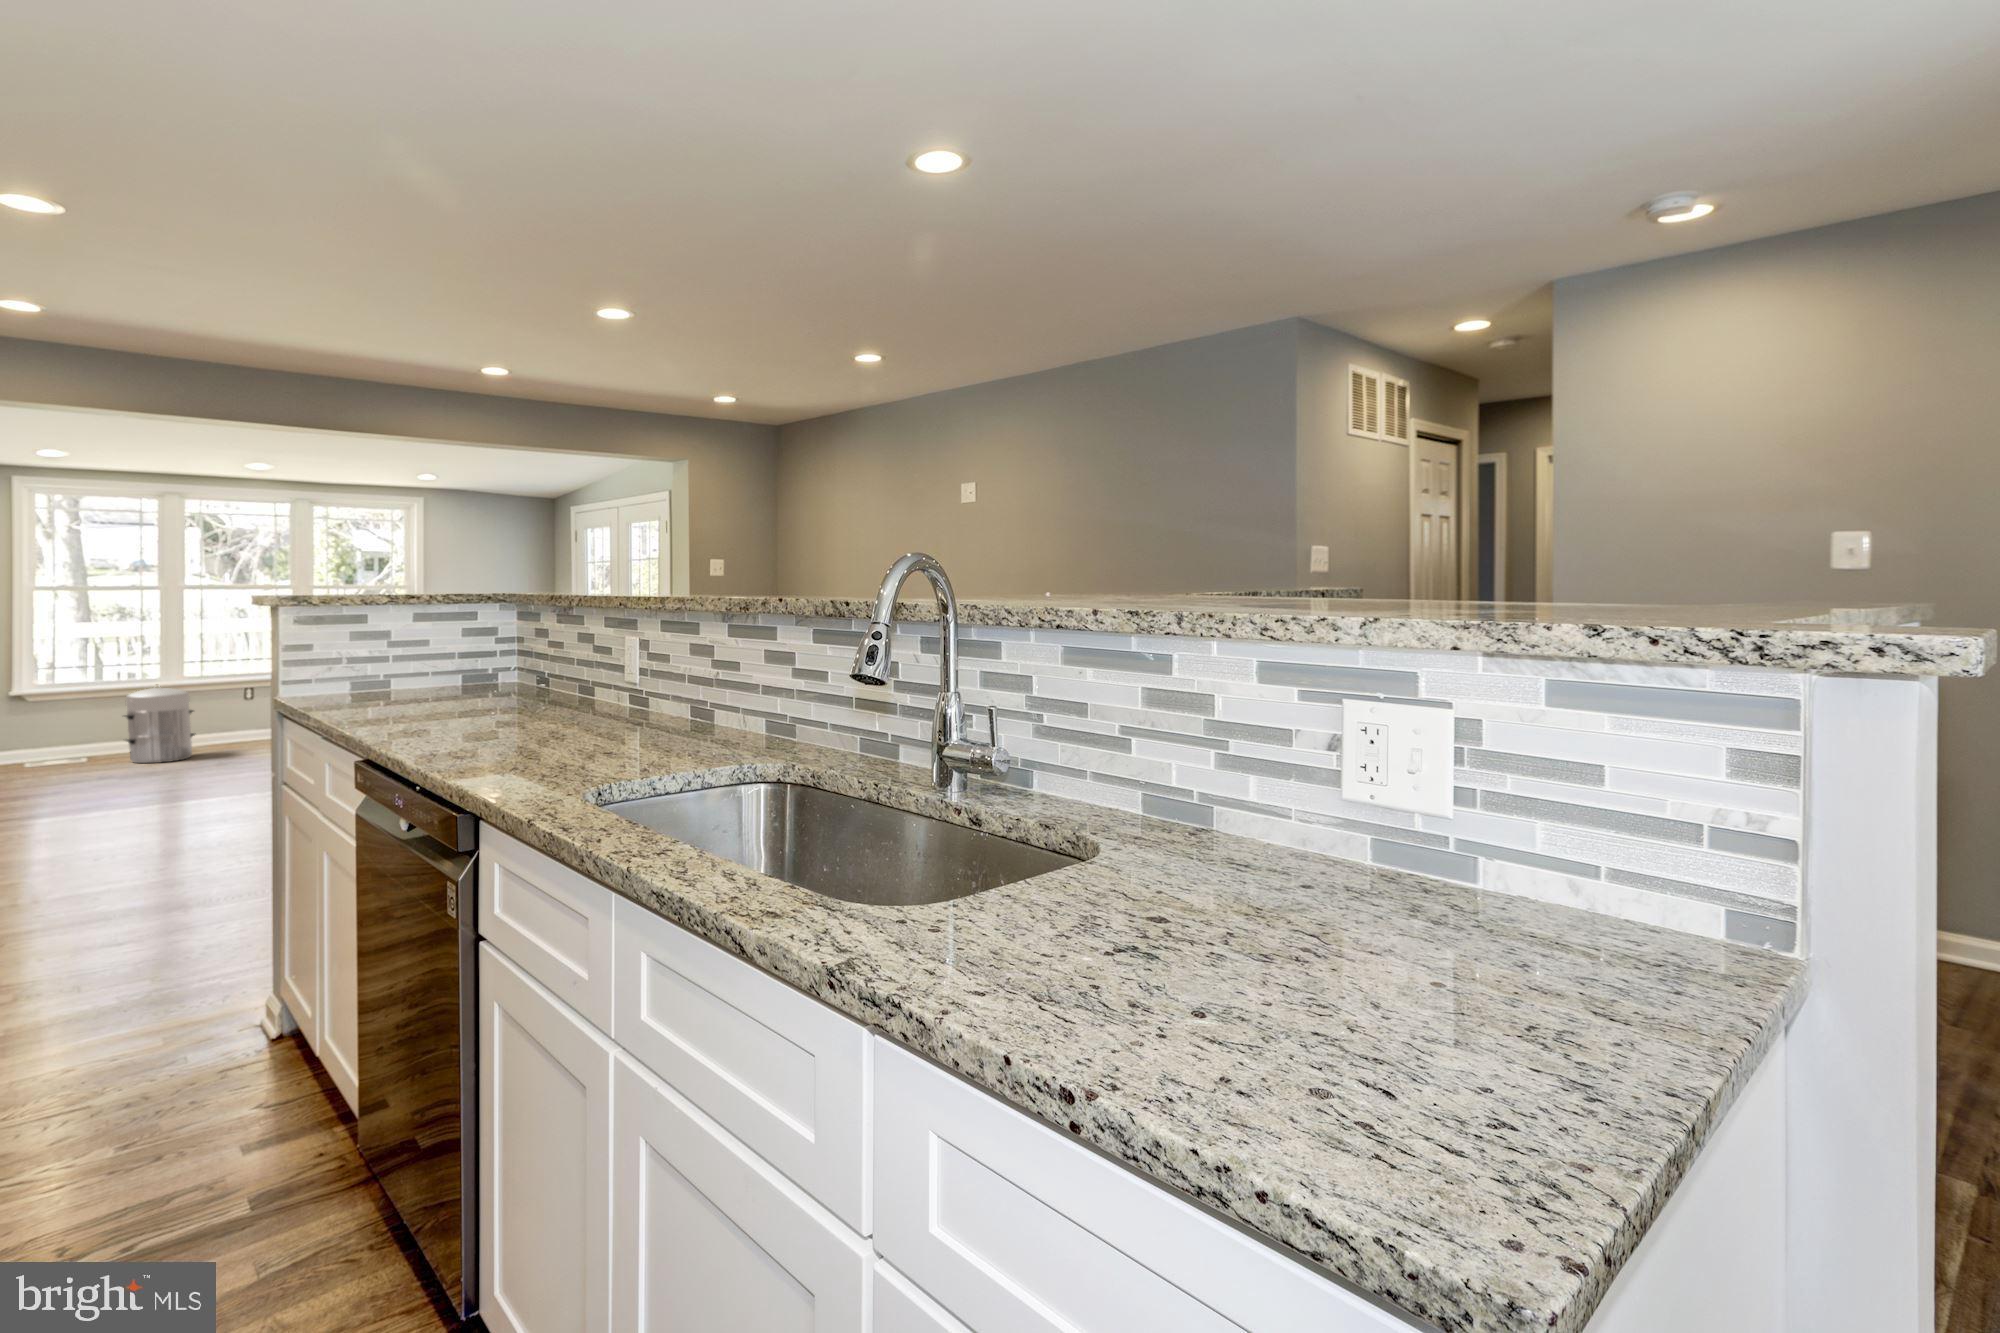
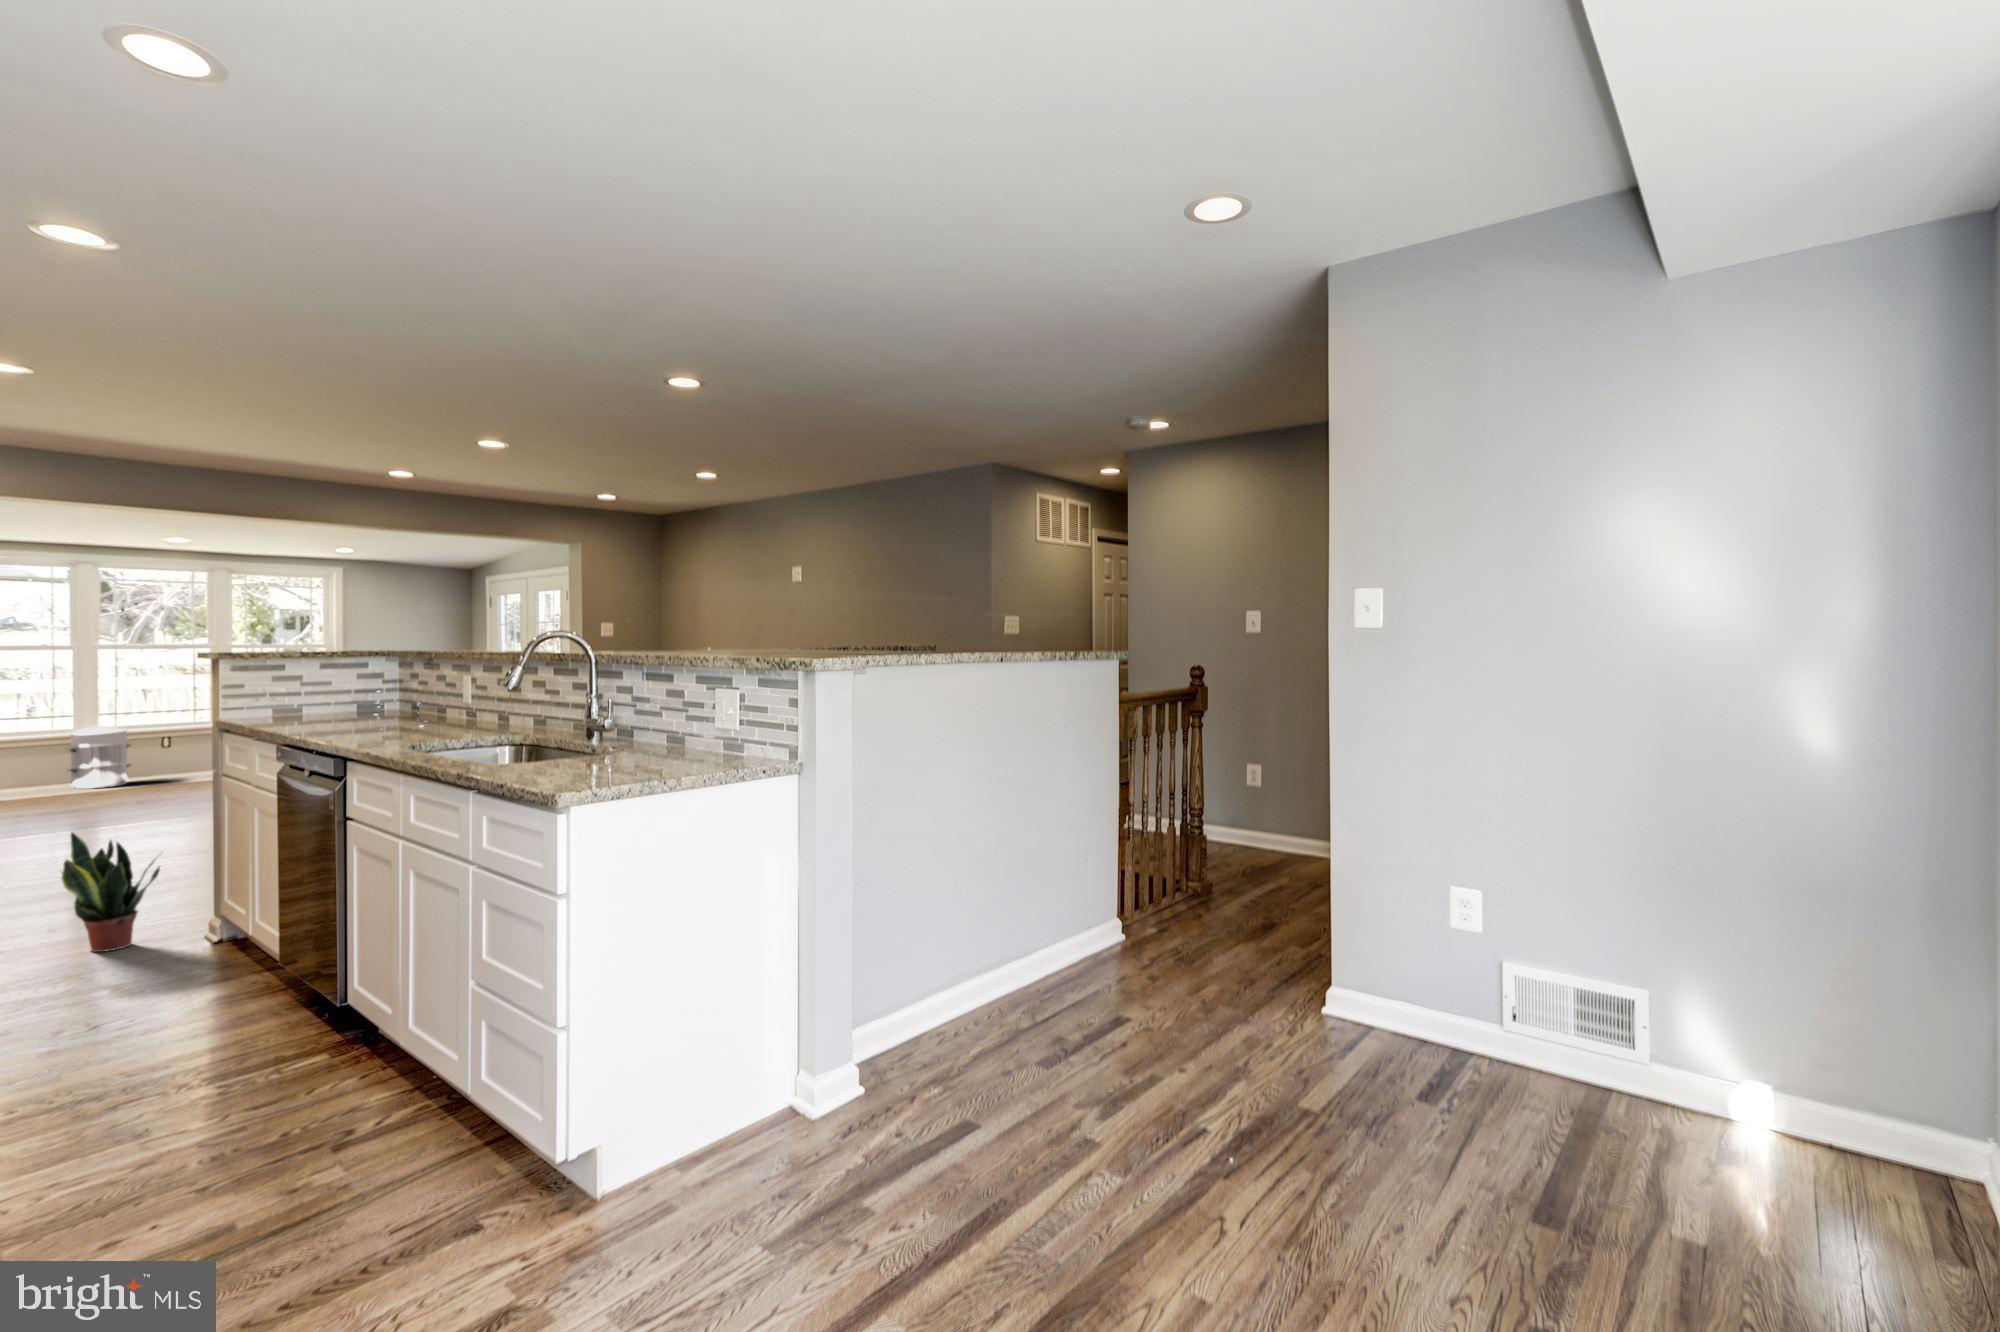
potted plant: none [62,868,208,1045] -> present [61,833,160,952]

